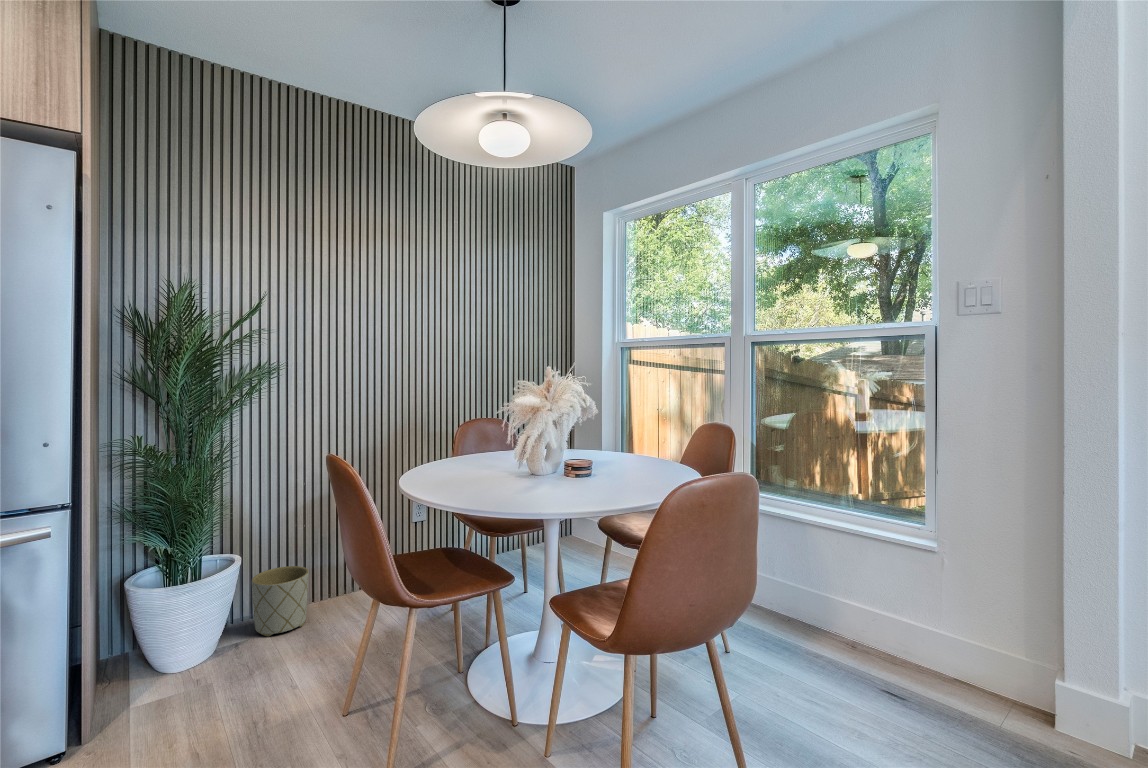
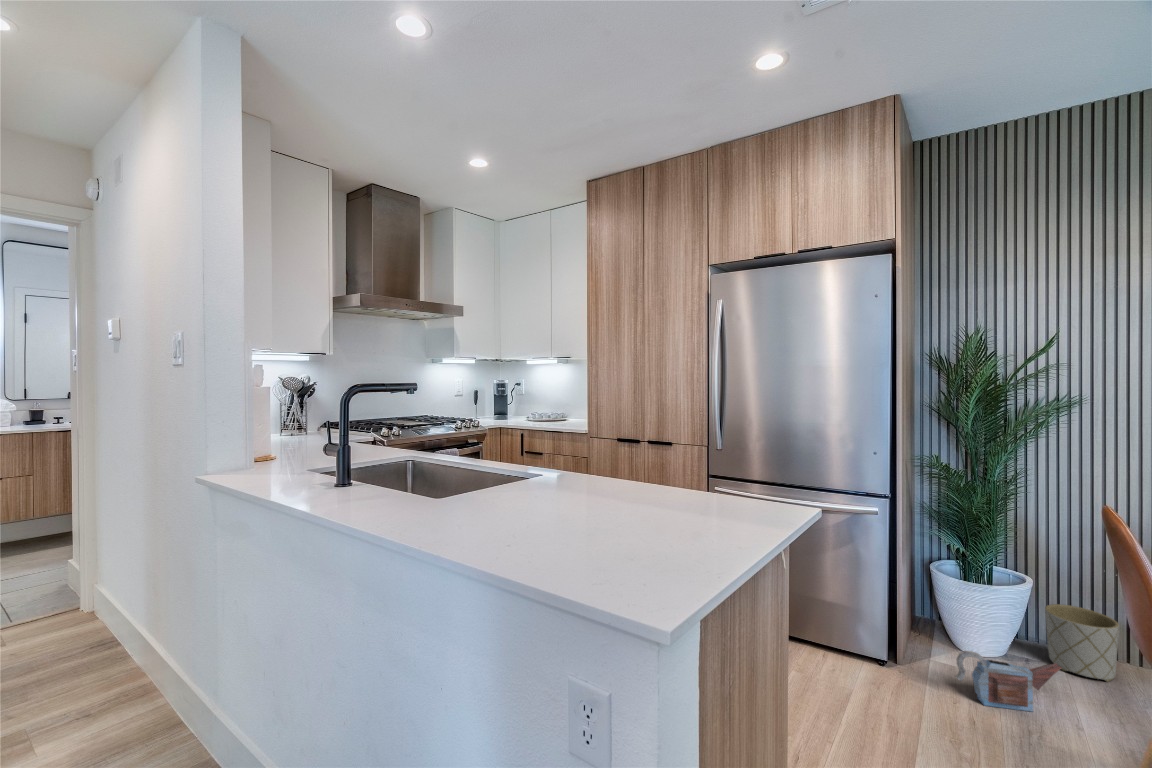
watering can: none [172,632,277,724] -> present [956,651,1062,712]

